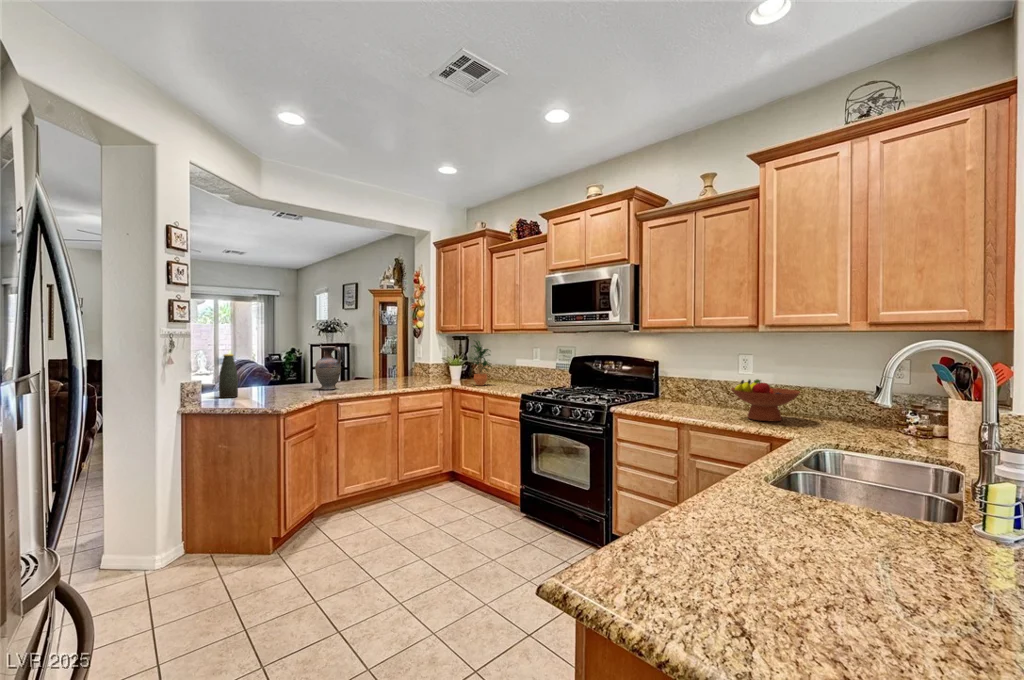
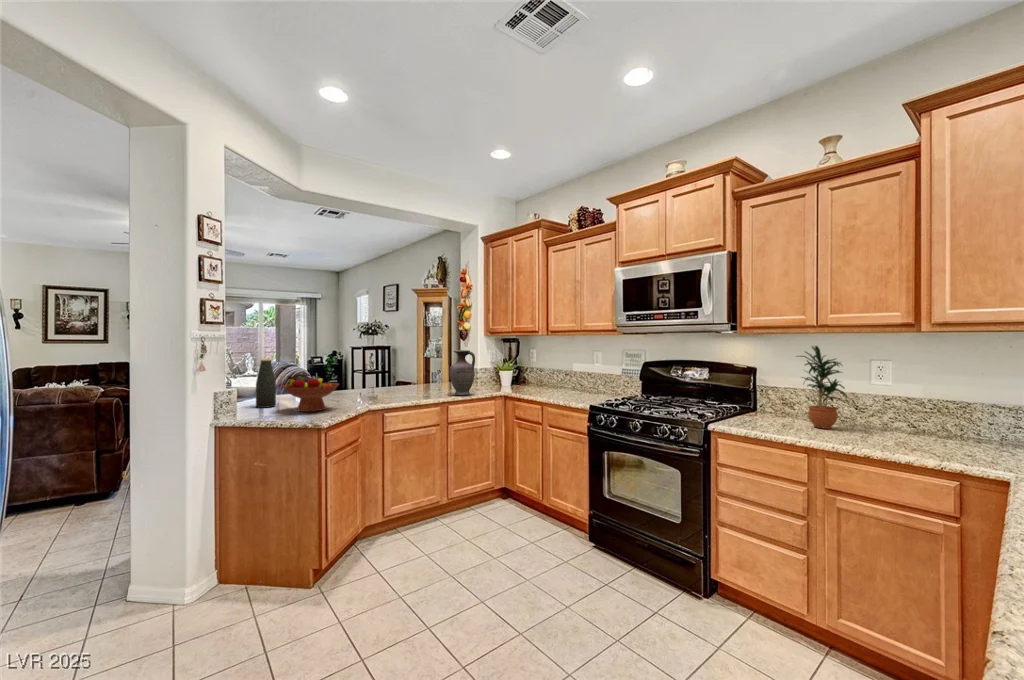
potted plant: present [473,341,491,386] -> present [798,346,847,429]
vase: present [315,346,341,389] -> present [450,350,475,395]
fruit bowl: present [731,379,800,421] -> present [283,376,339,412]

